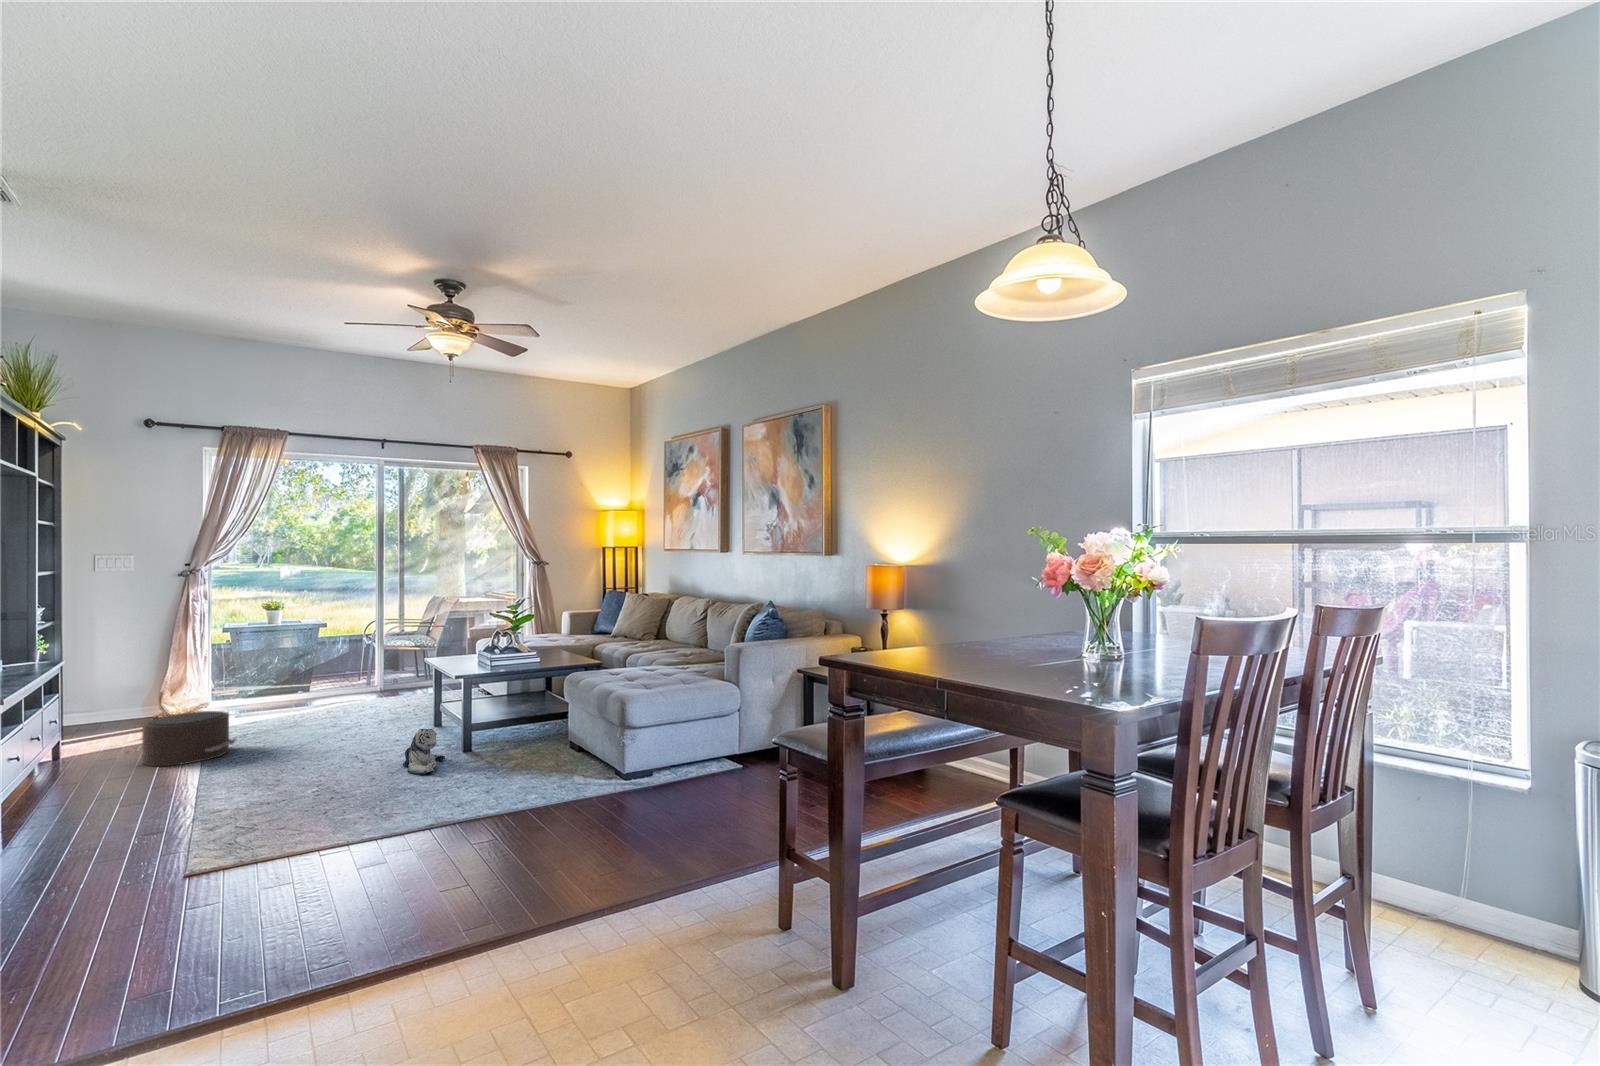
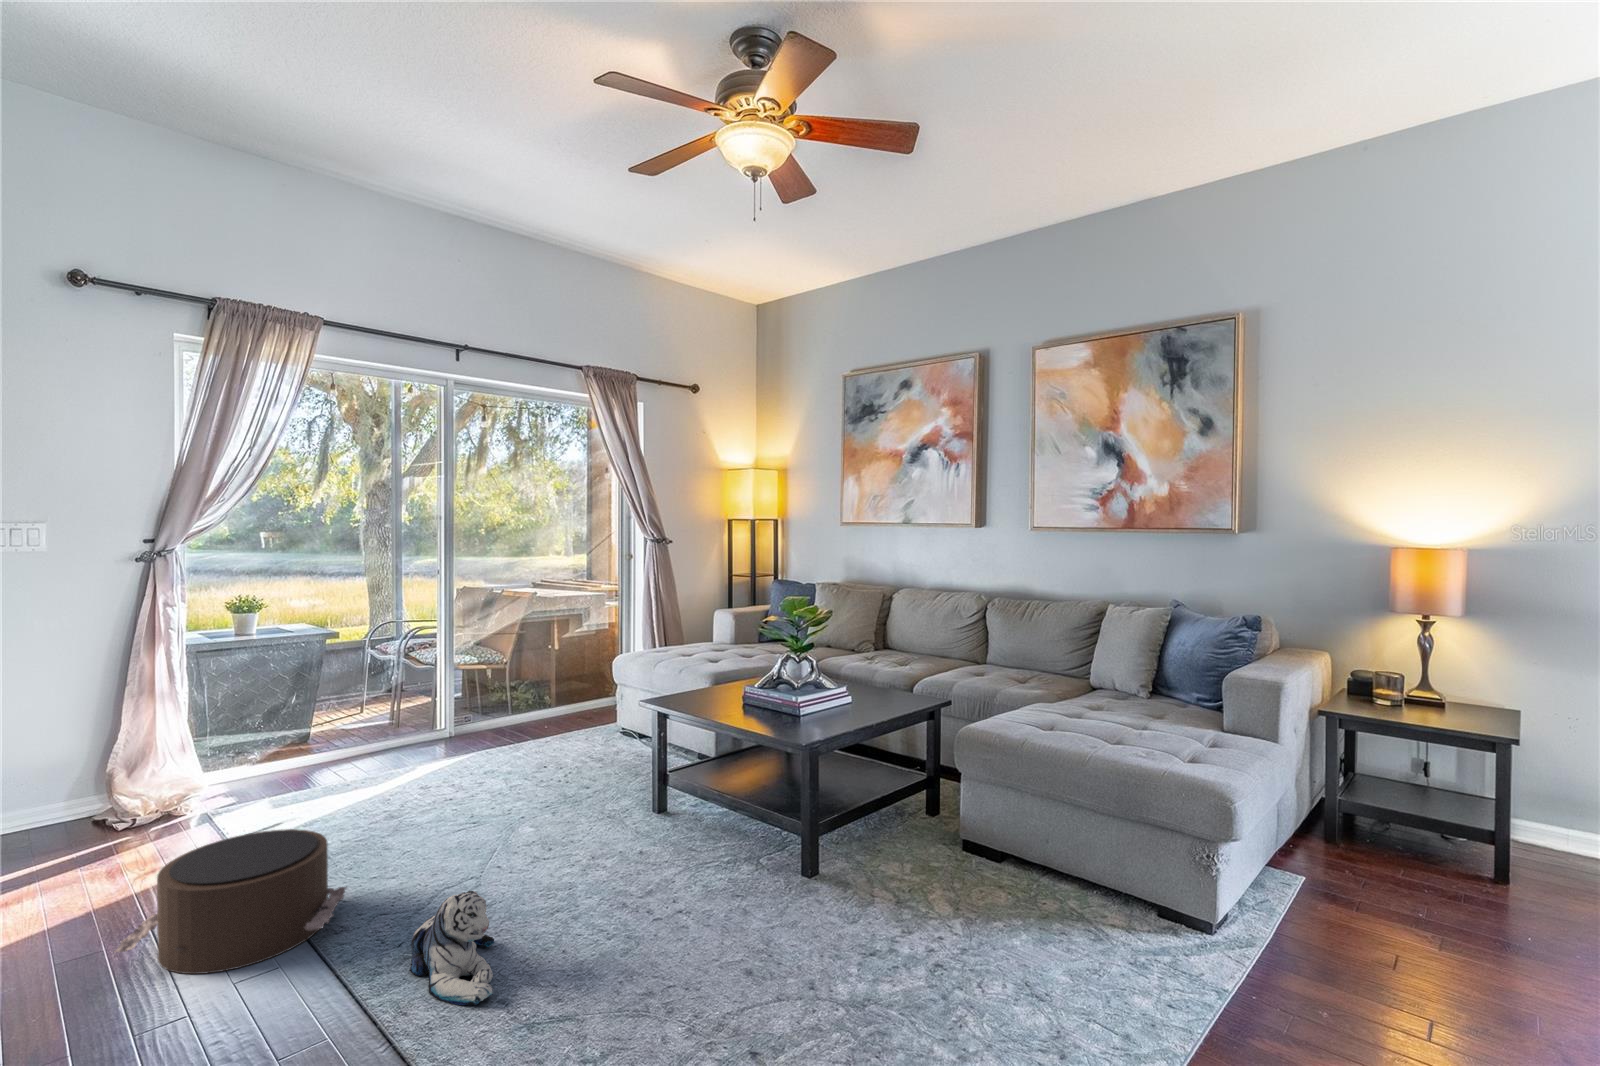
plush toy: present [402,729,445,775] -> present [409,891,494,1005]

